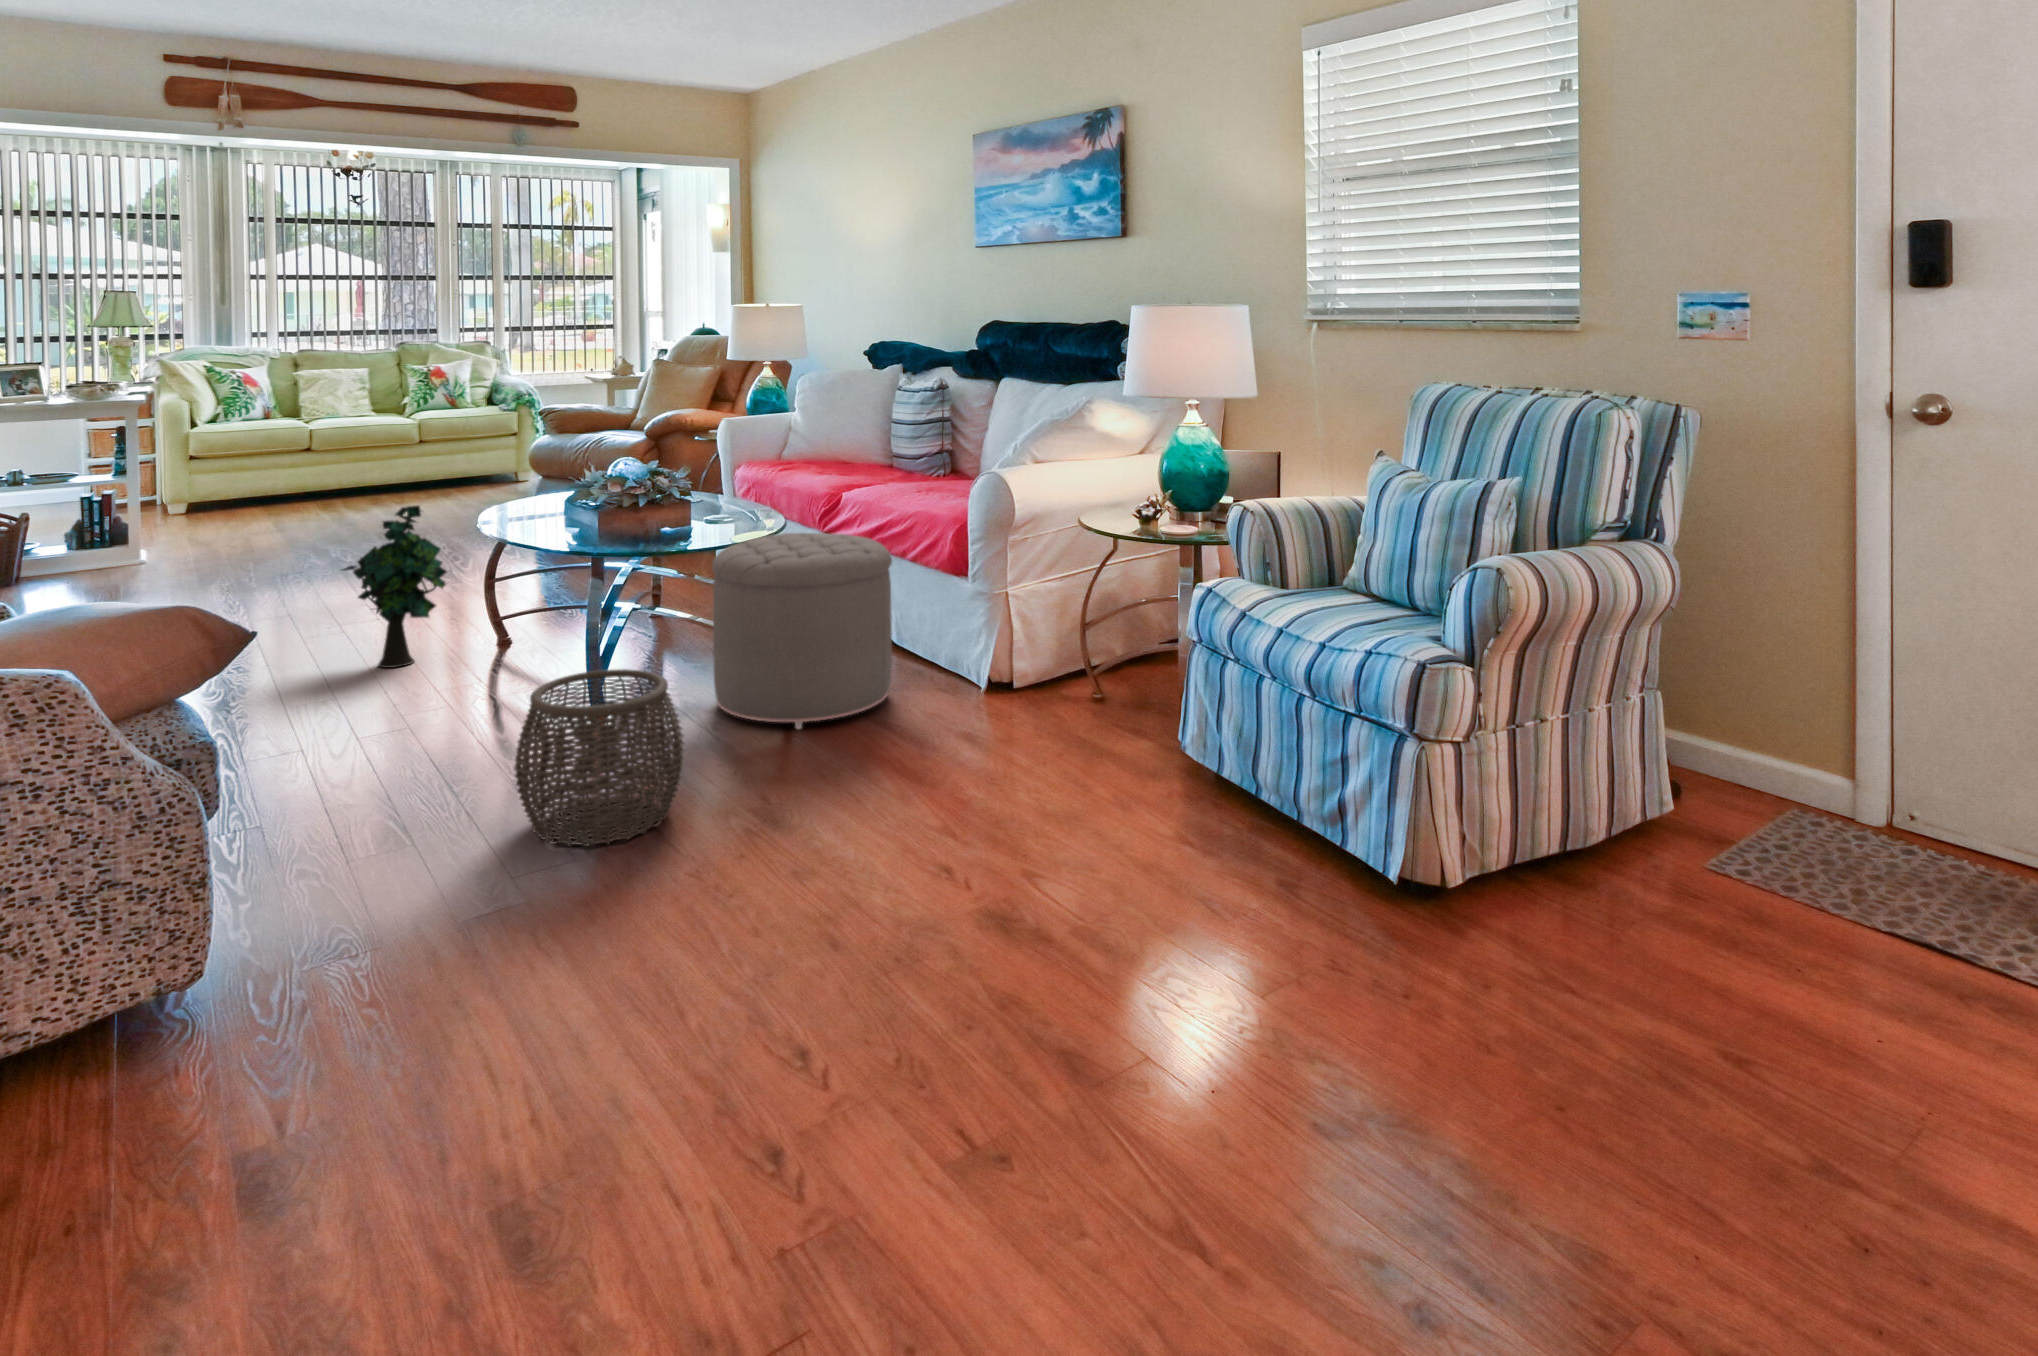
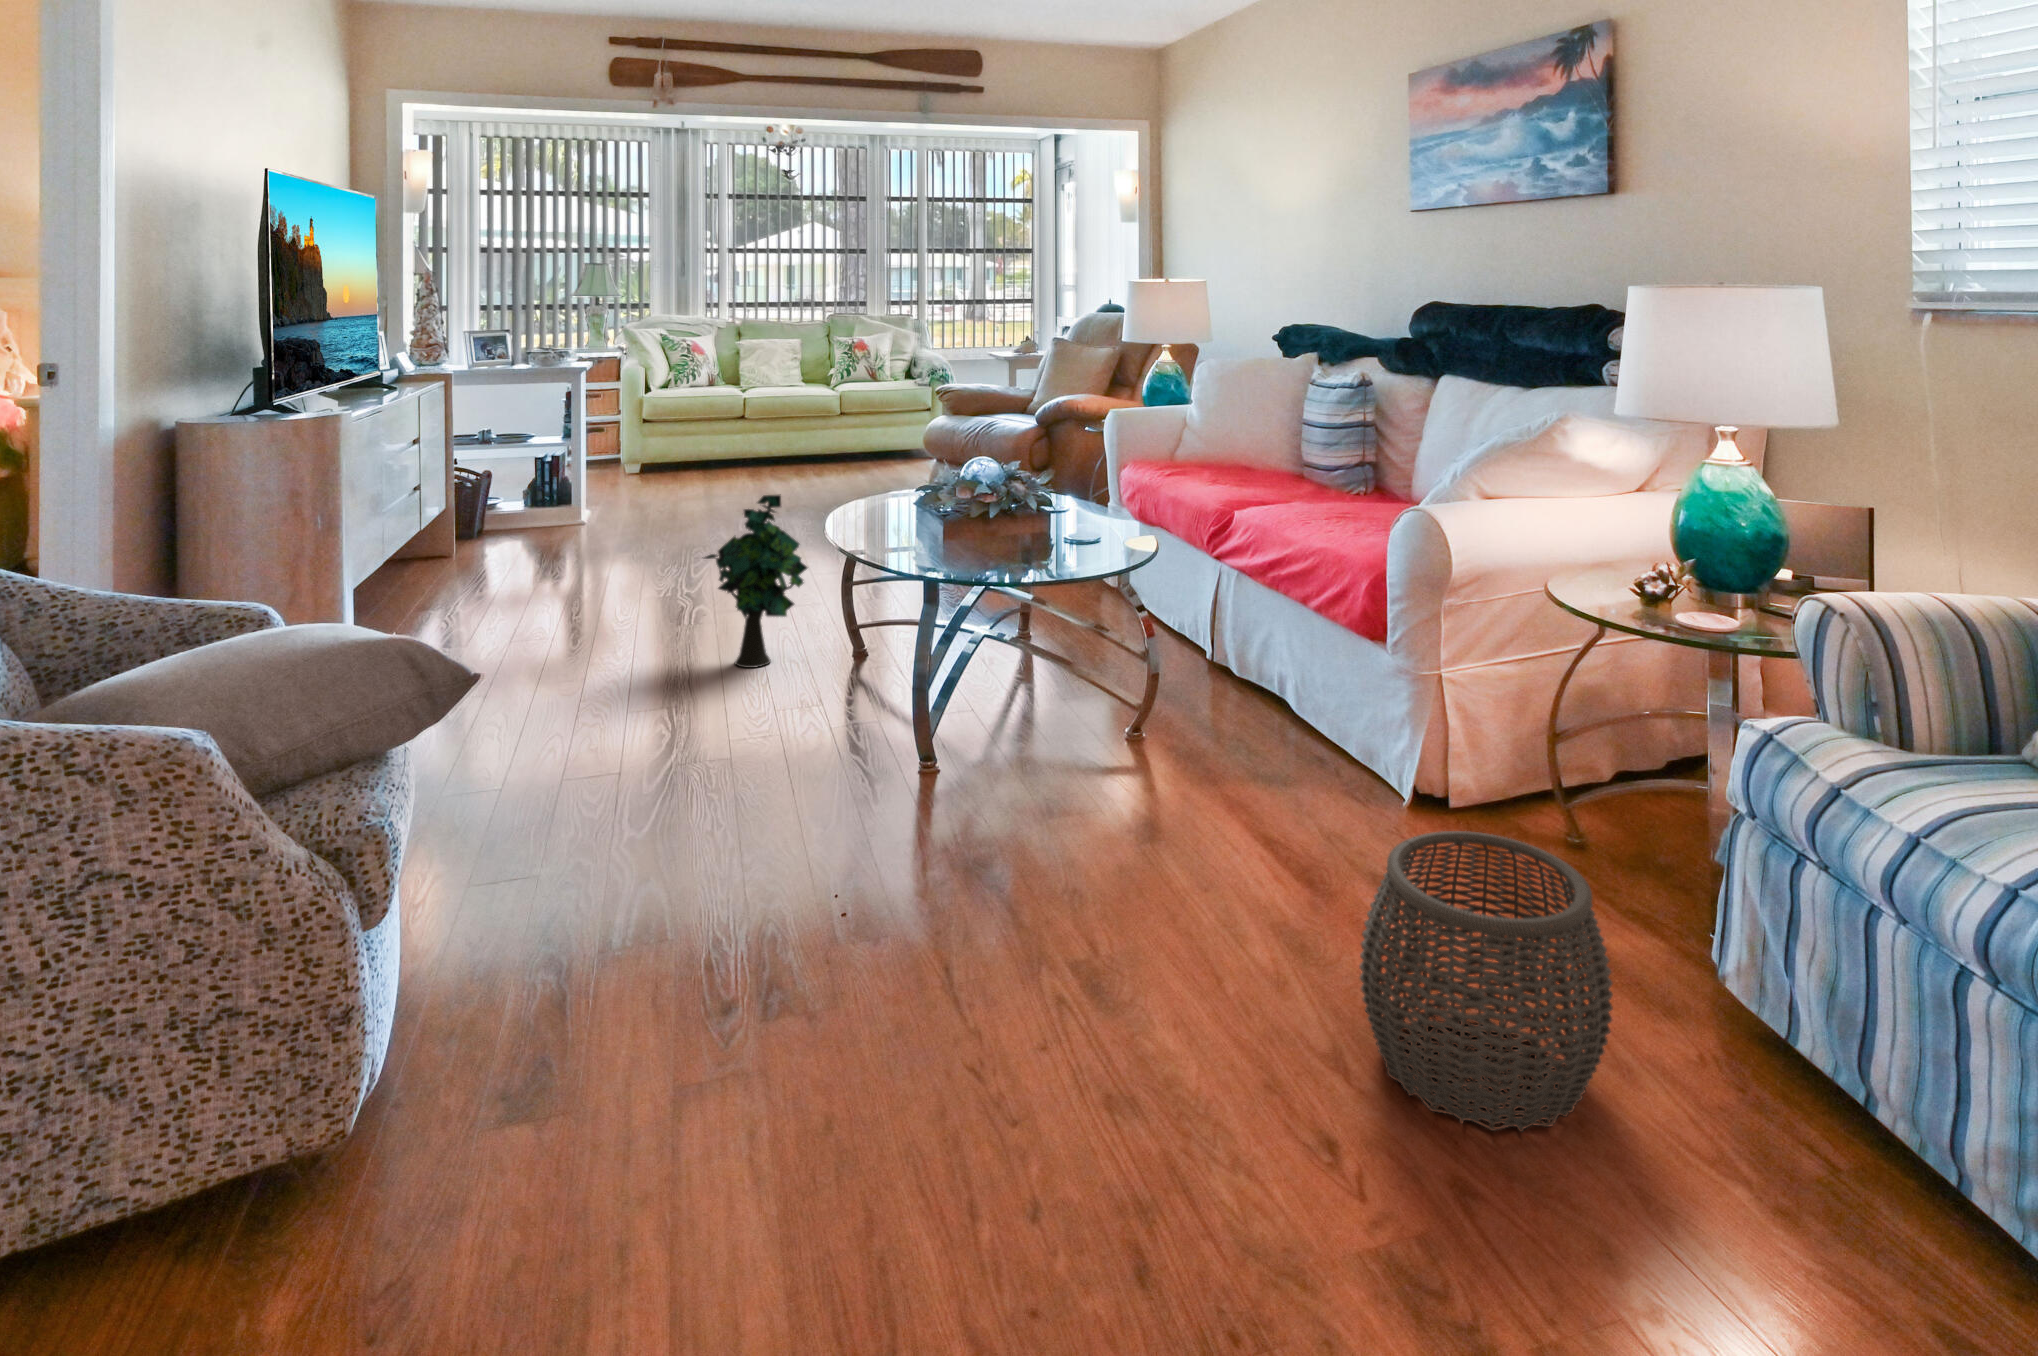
ottoman: present [712,533,892,729] -> none [1068,567,1290,824]
woven basket: present [515,669,685,847] -> present [1359,831,1613,1132]

